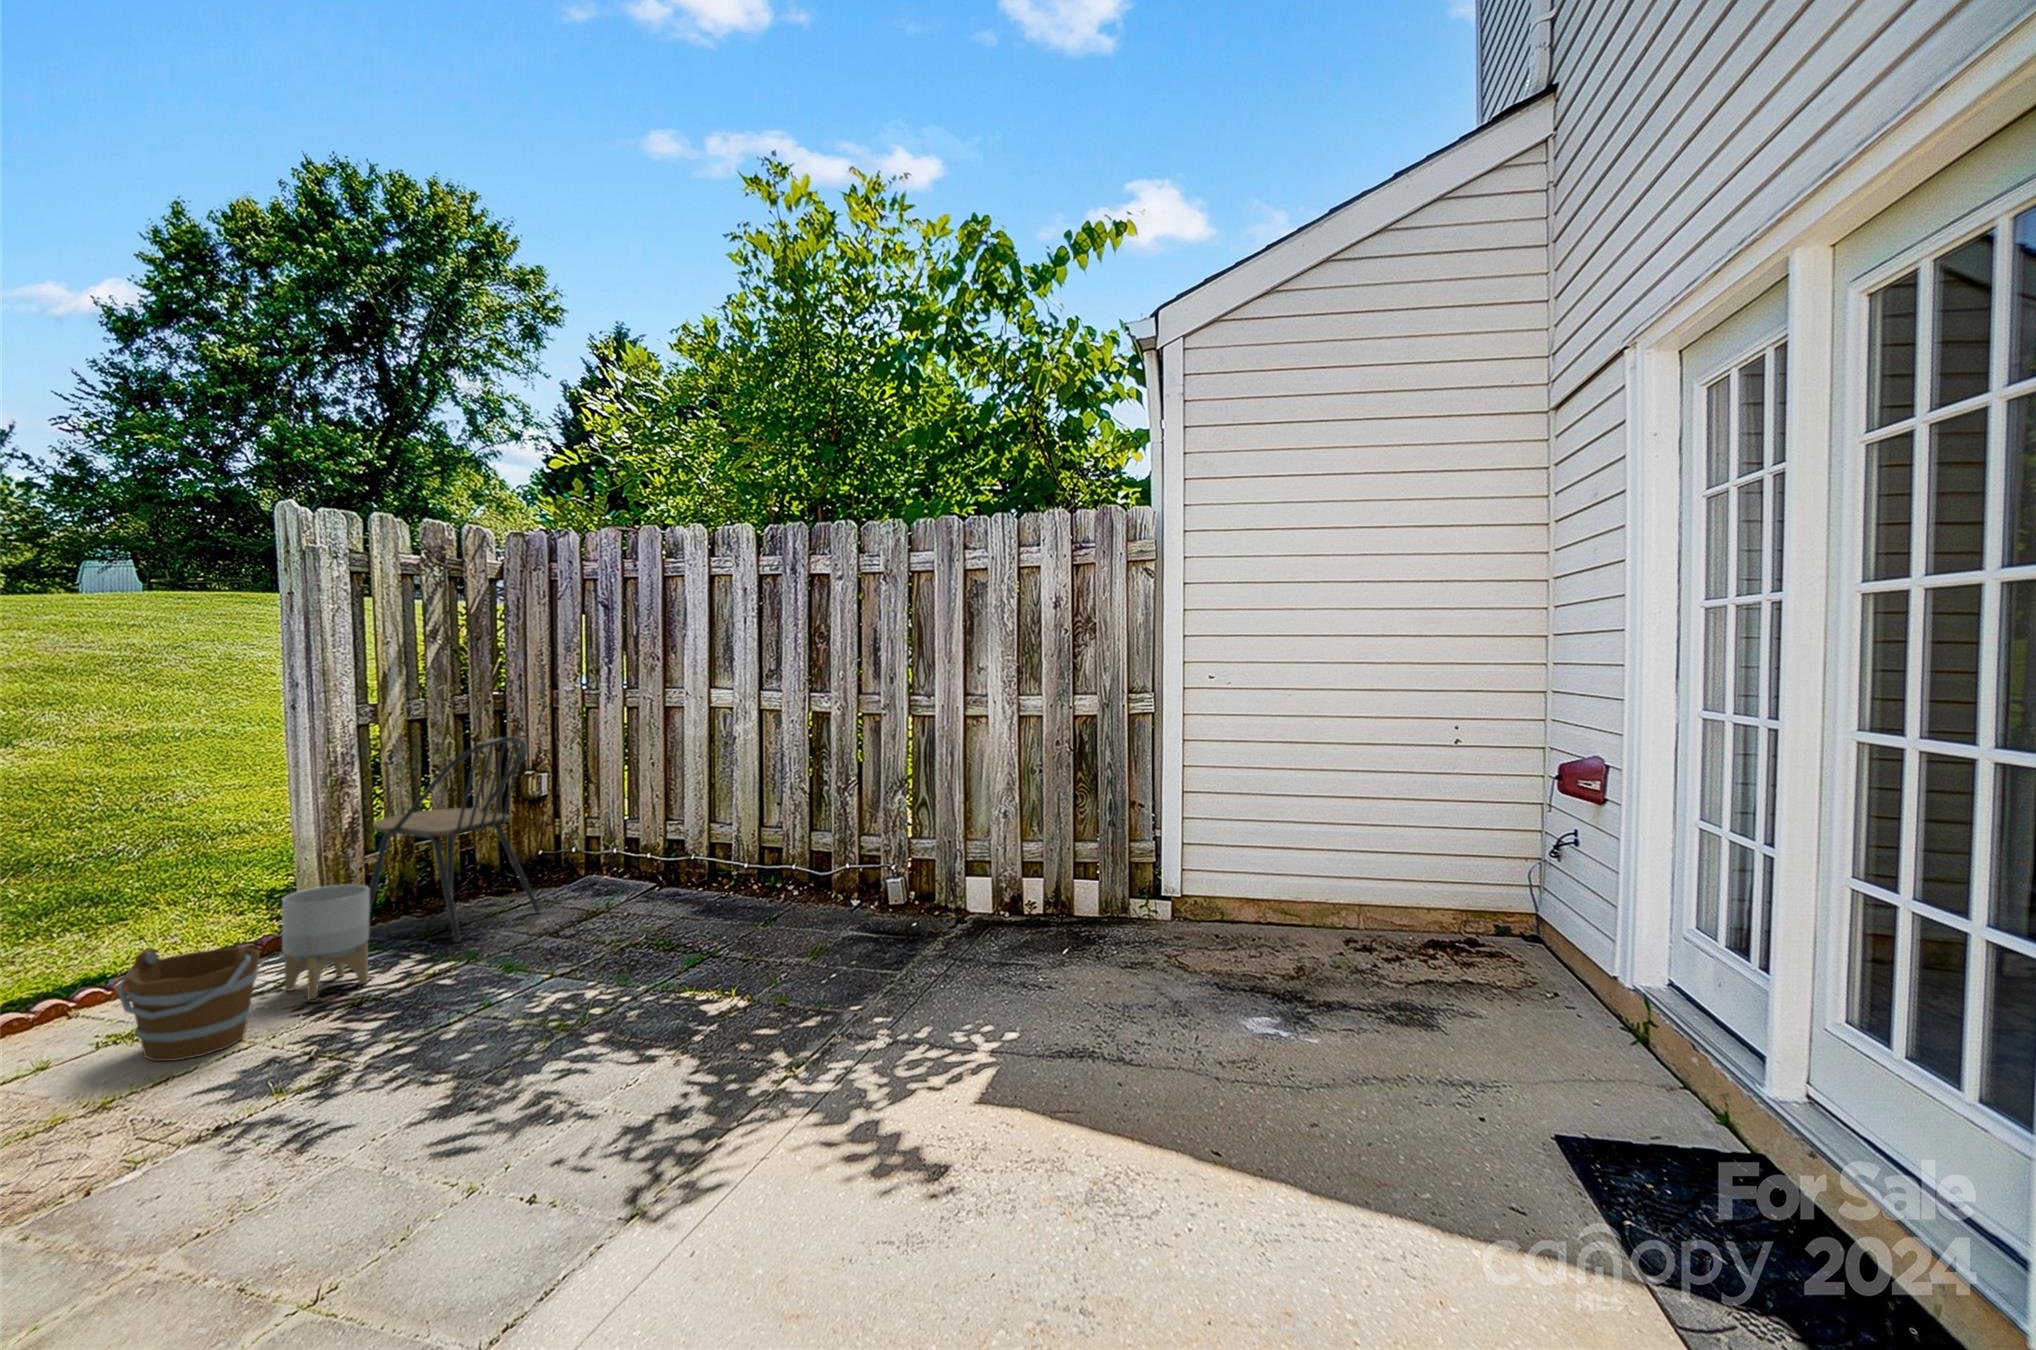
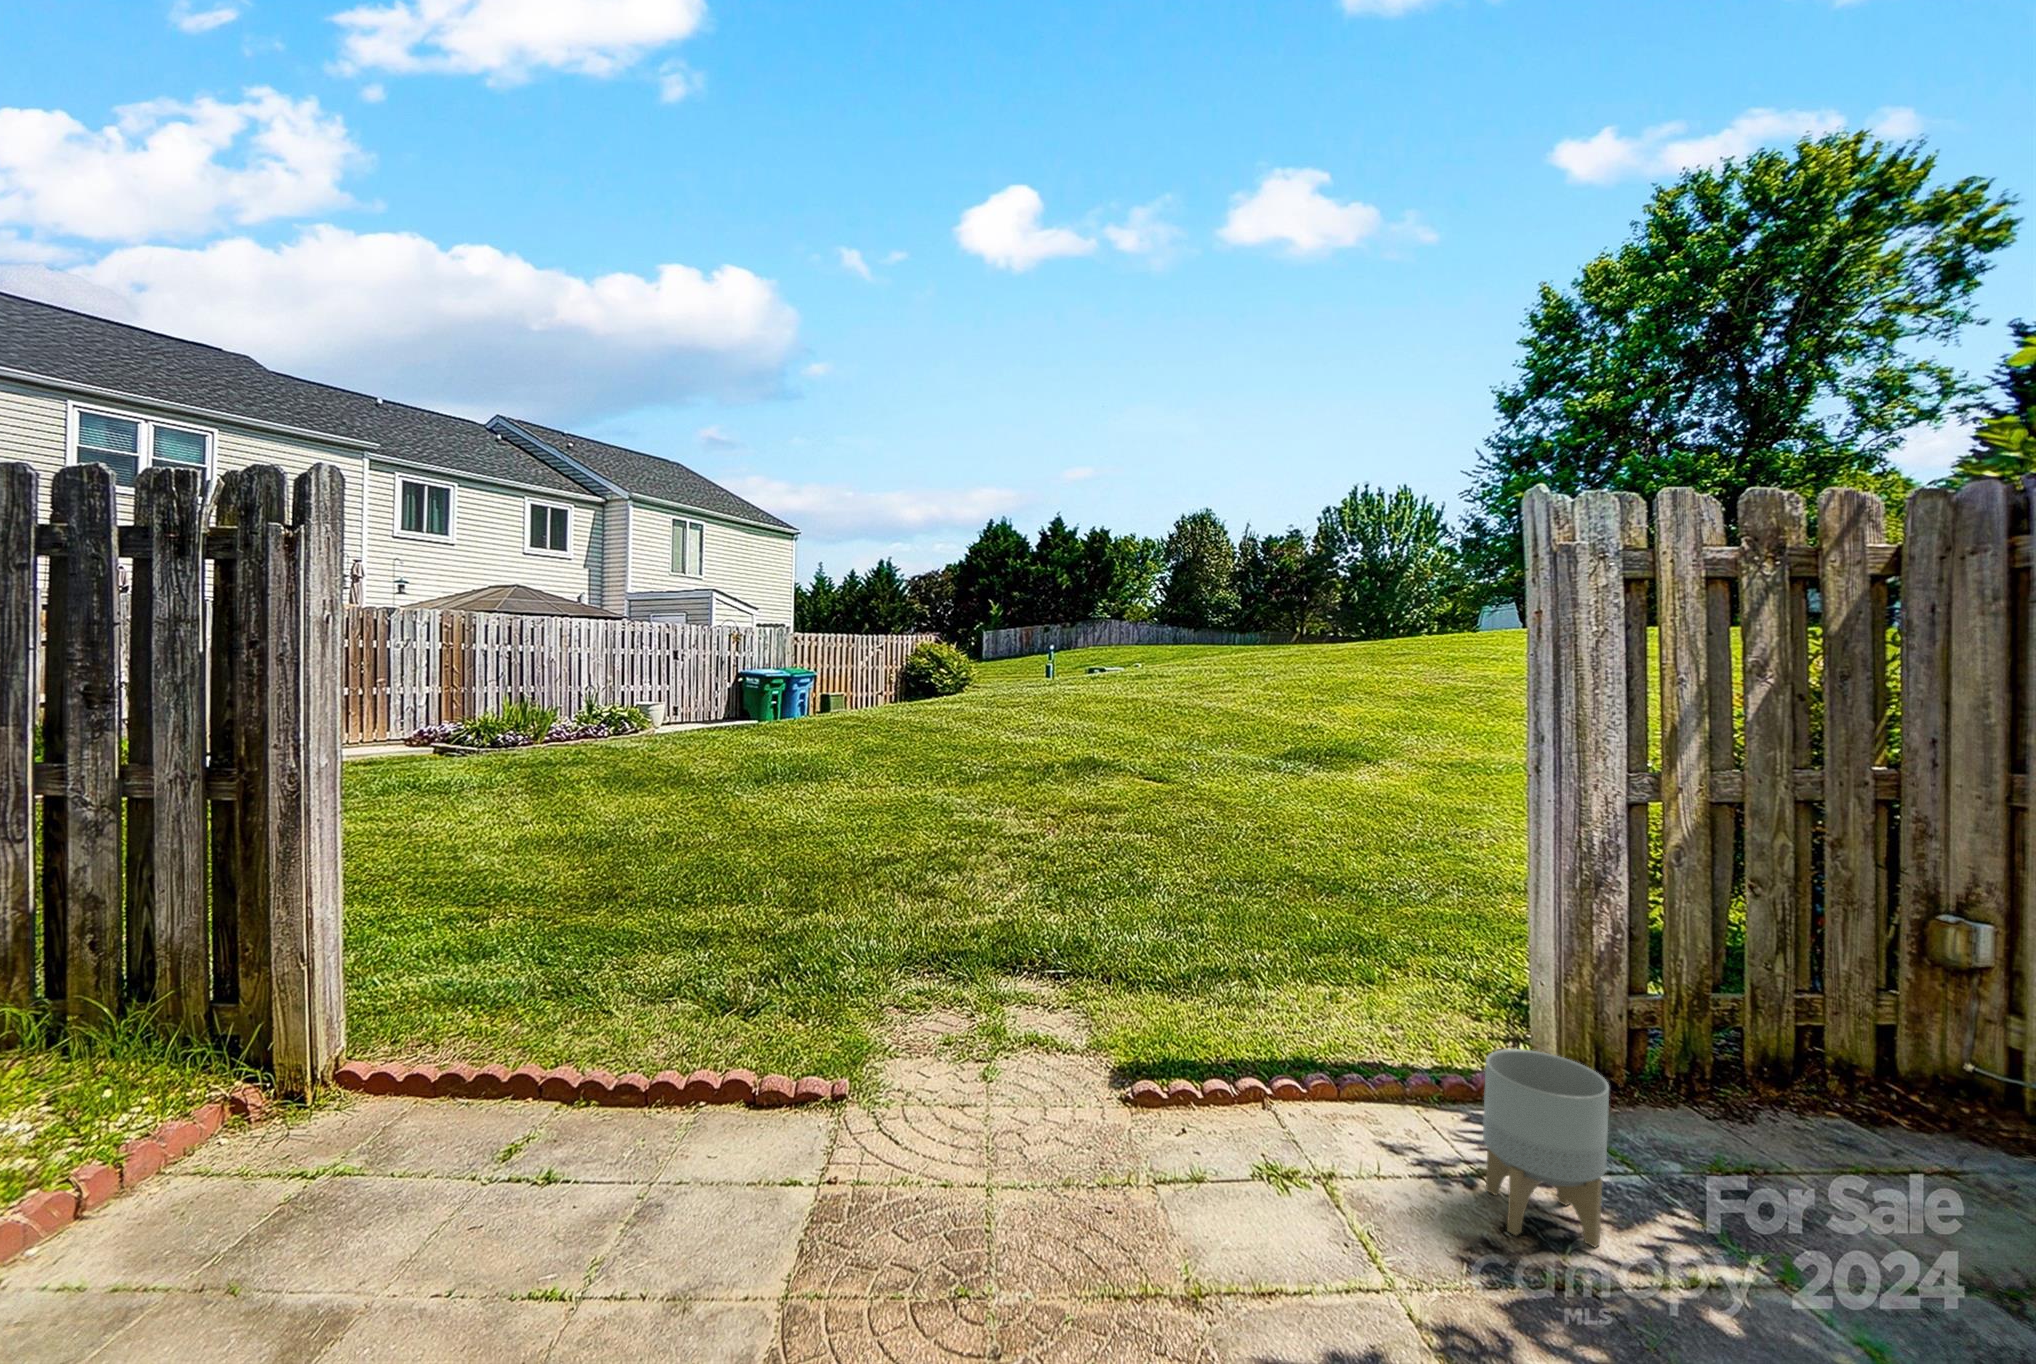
chair: present [369,737,540,941] -> none [1613,870,1963,1234]
bucket: present [117,947,260,1061] -> none [1283,1076,1437,1271]

